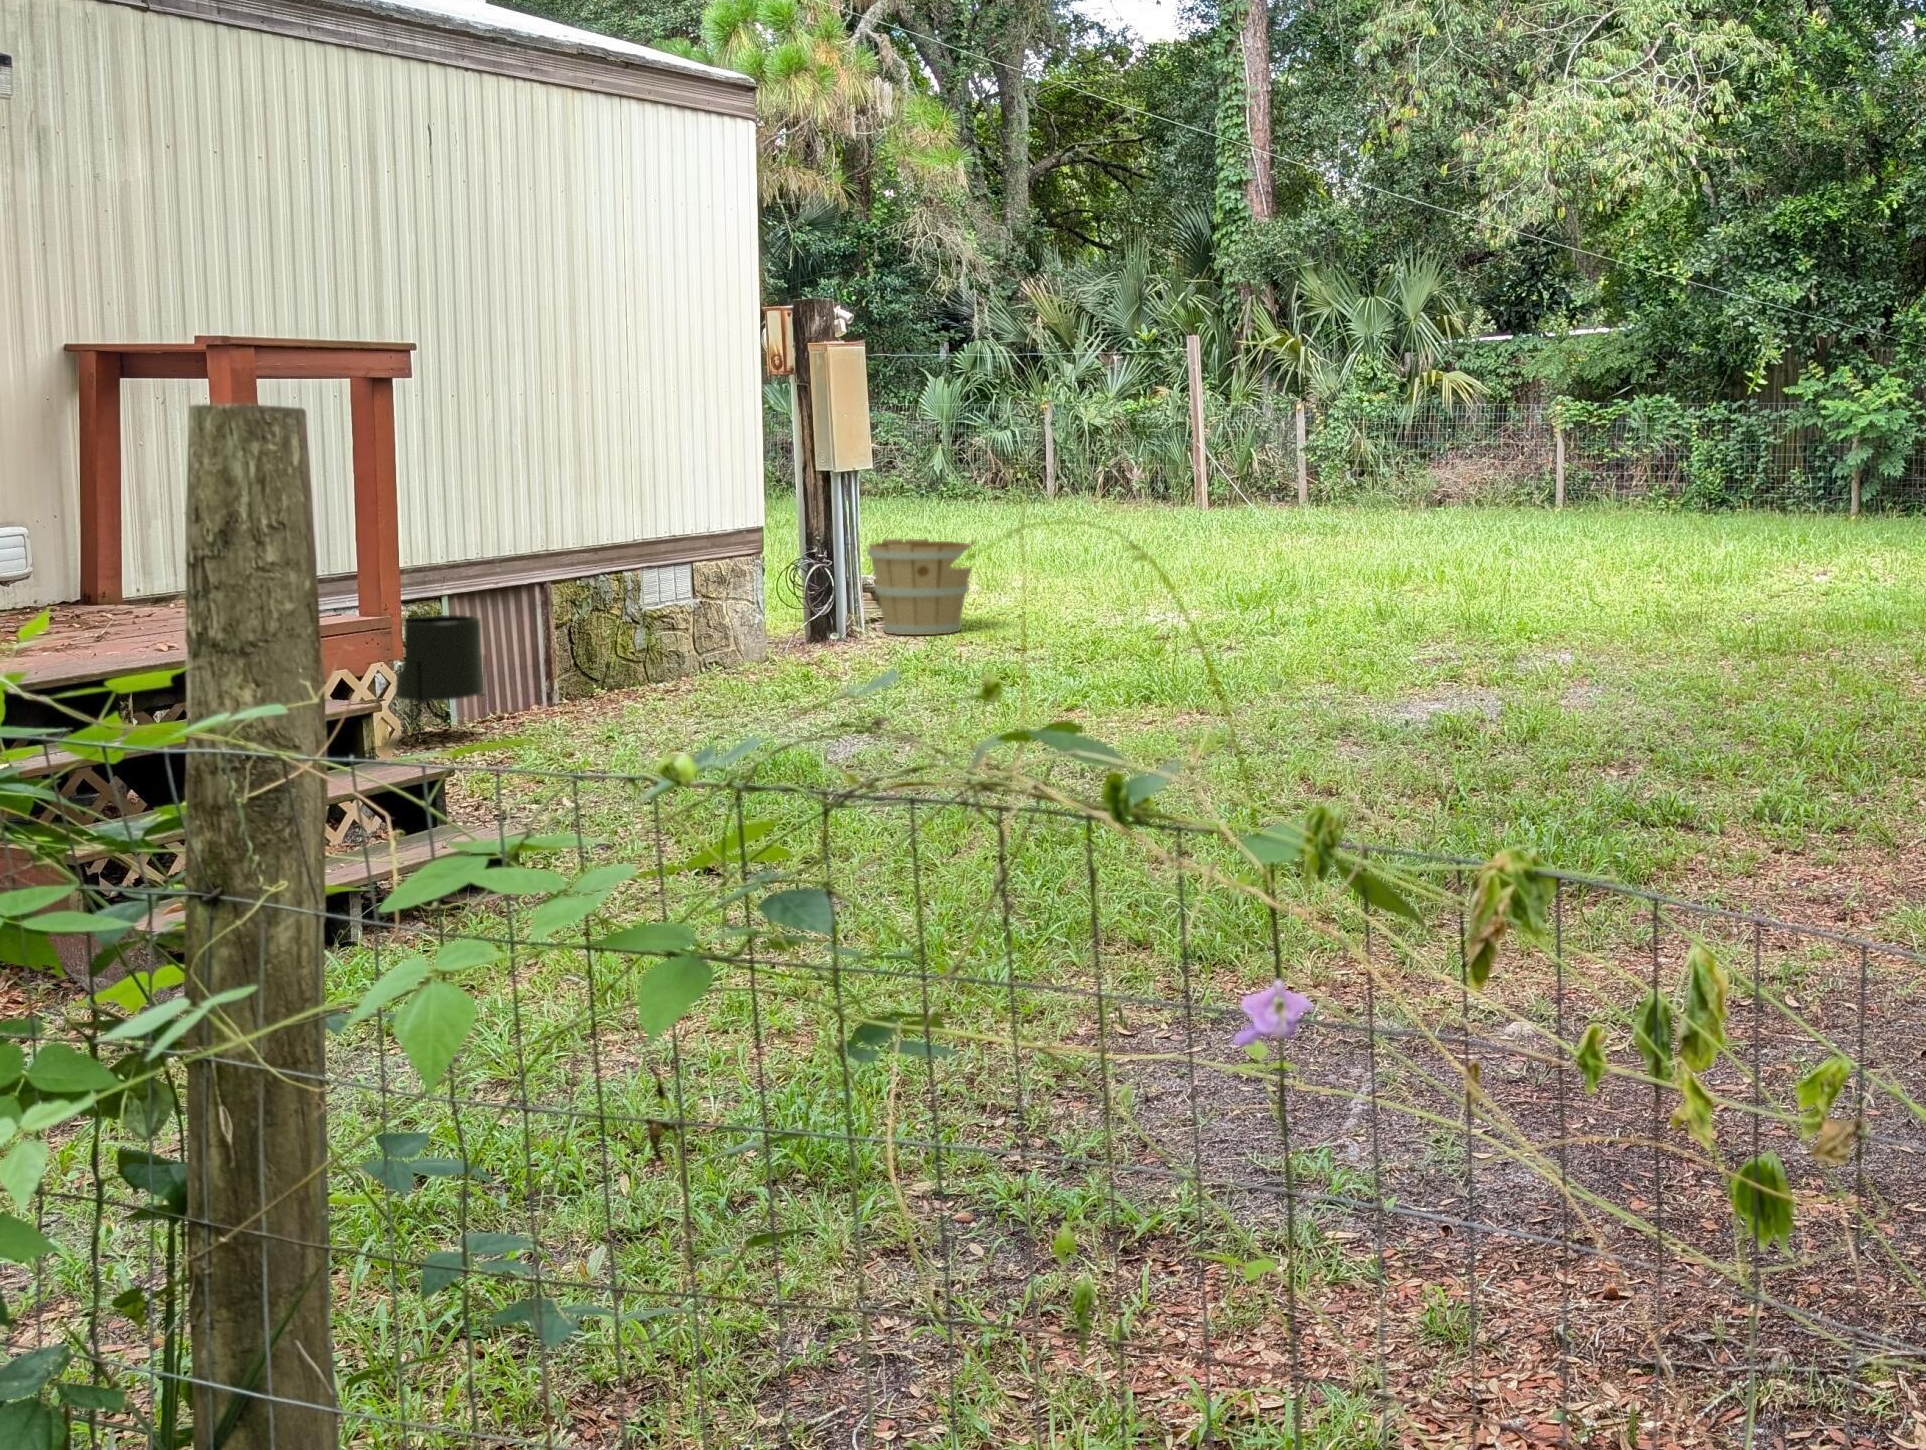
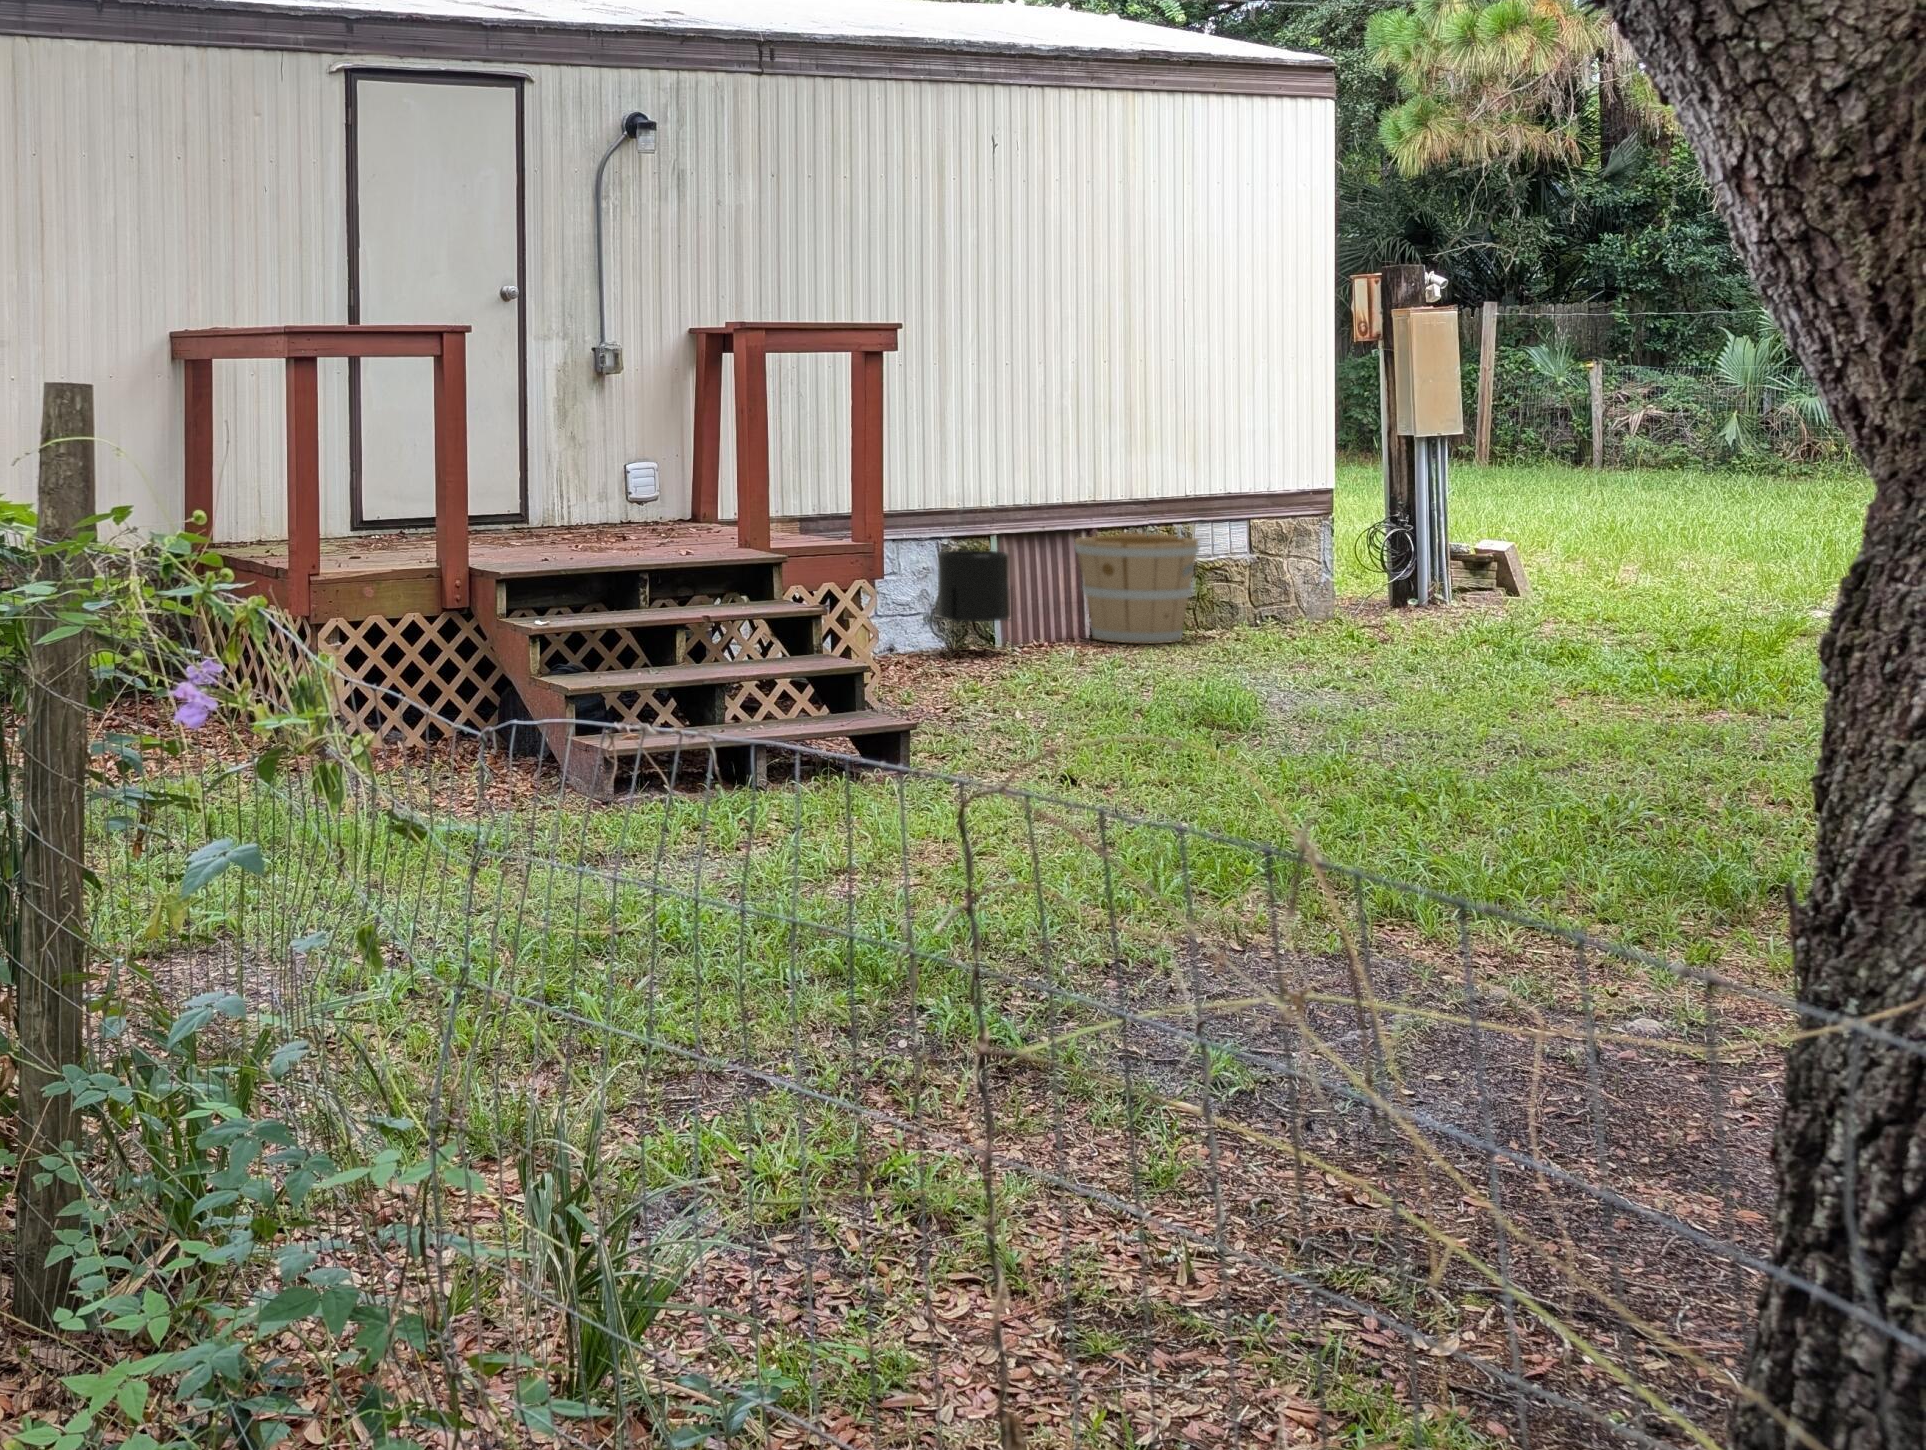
wooden bucket: present [867,538,975,635] -> present [1075,532,1199,644]

